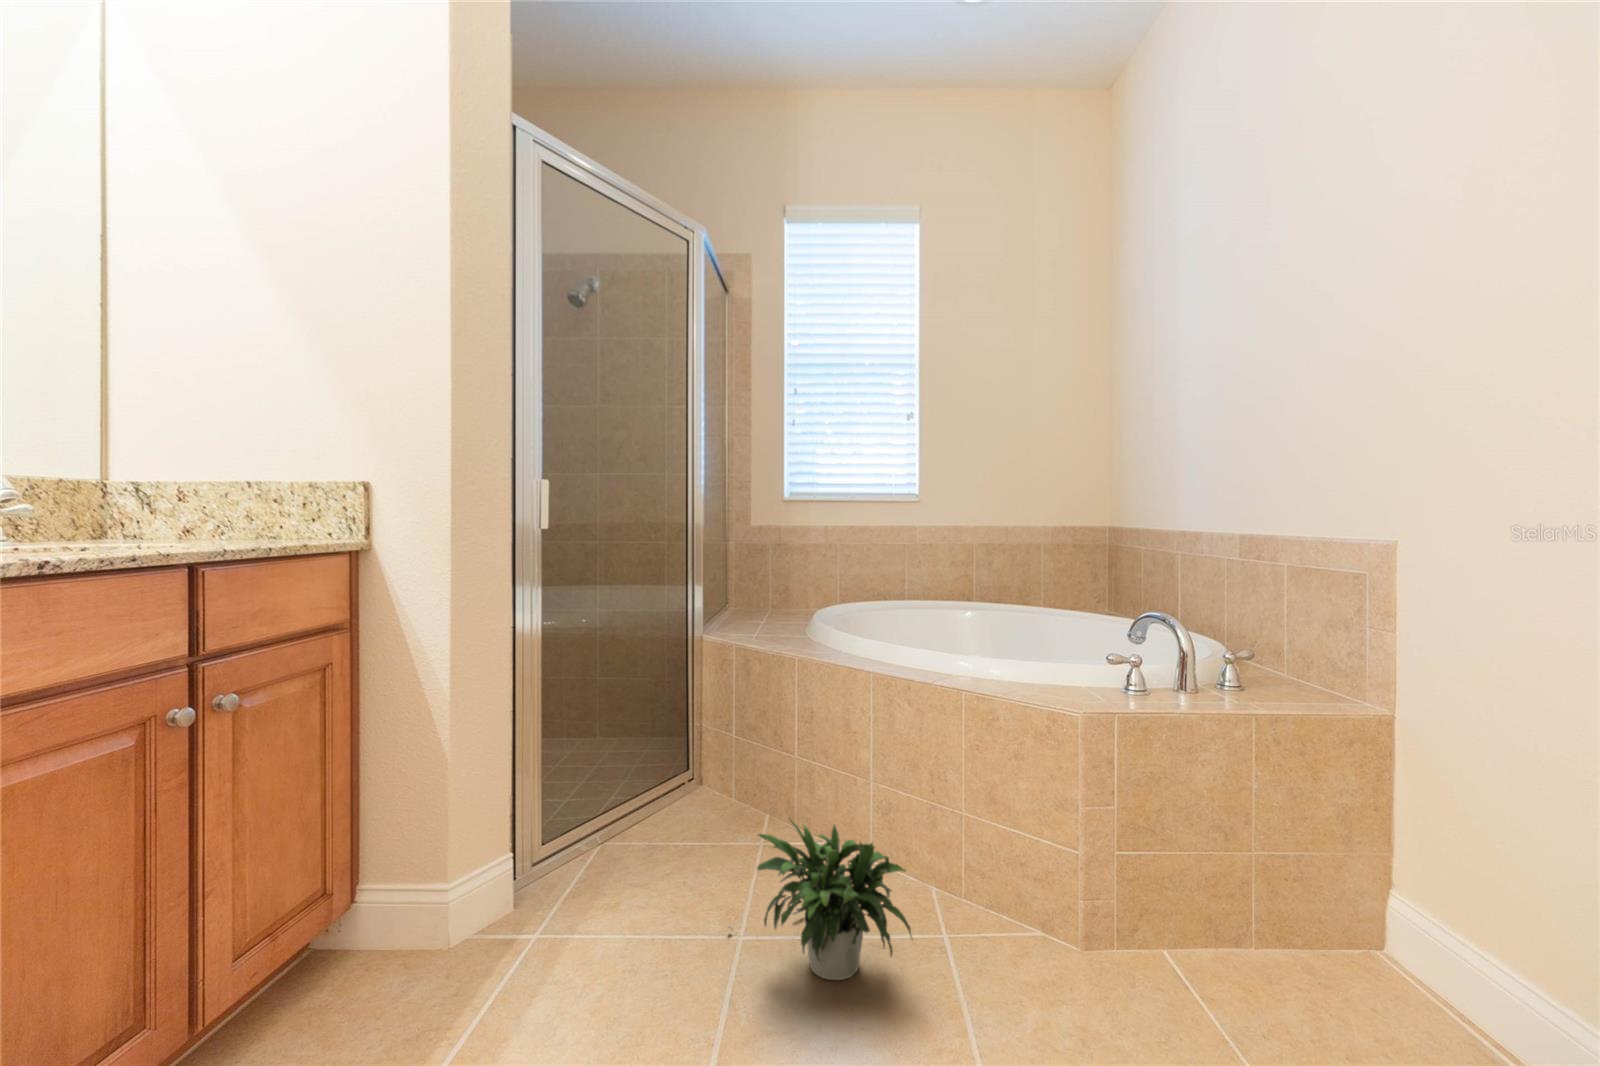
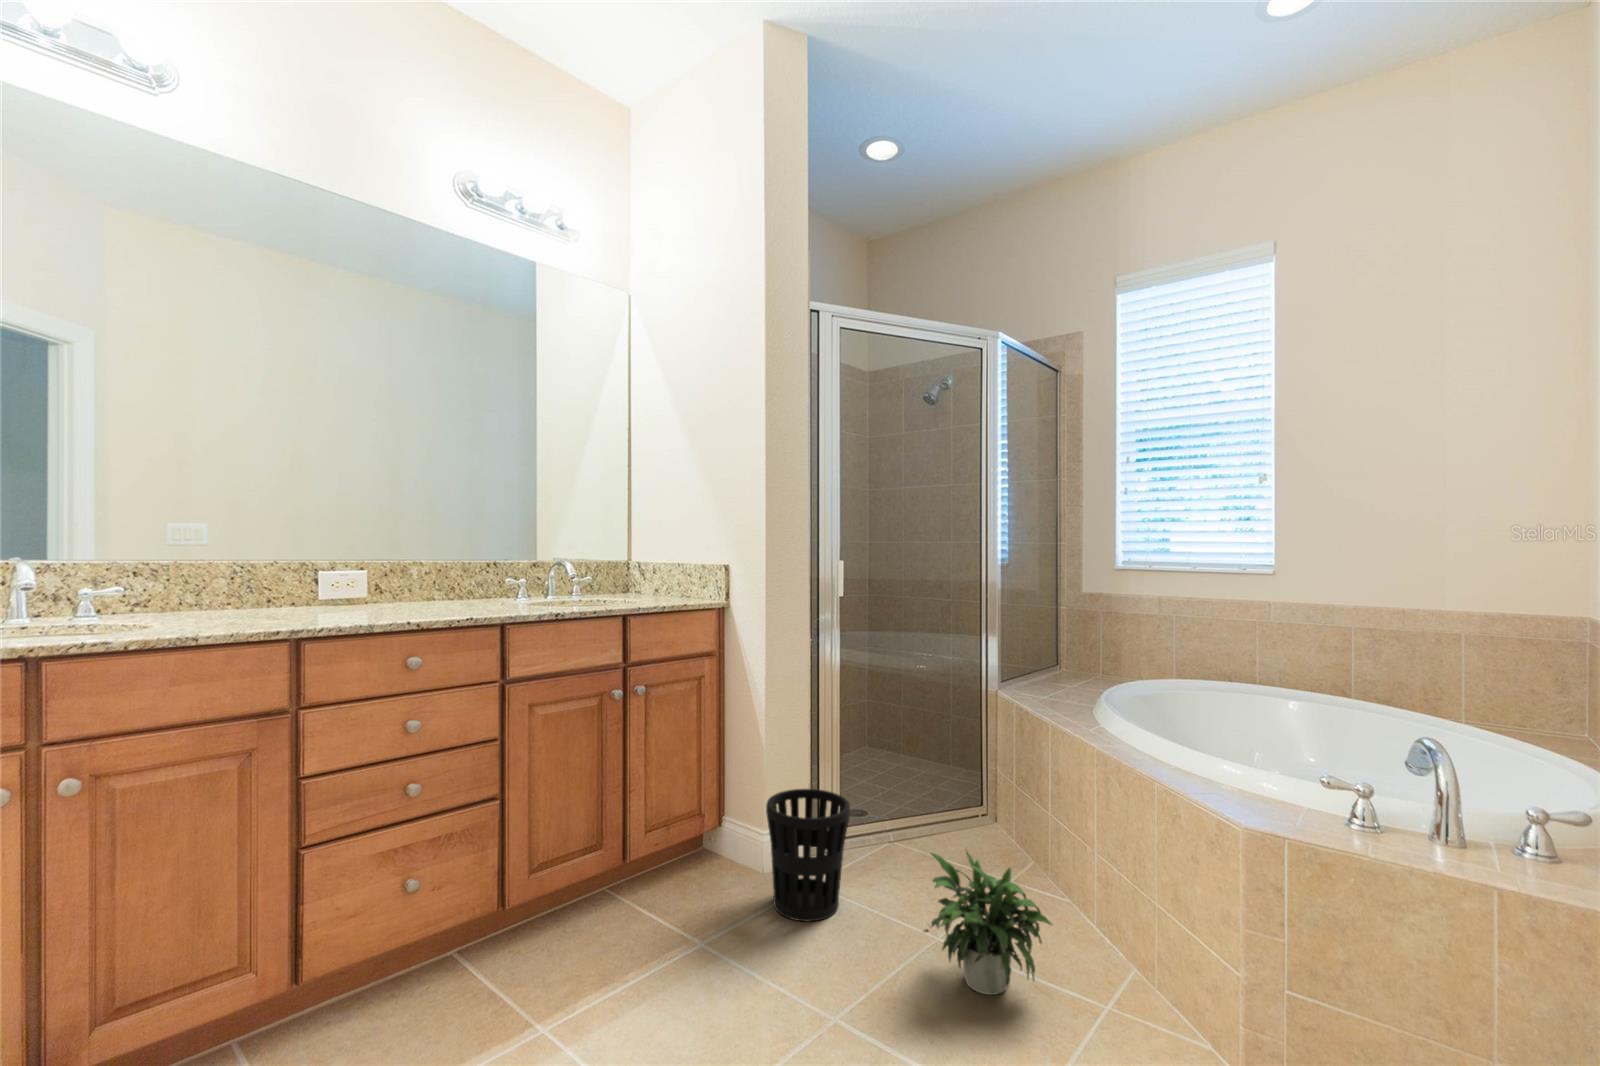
wastebasket: none [490,799,620,997] -> present [766,789,850,921]

